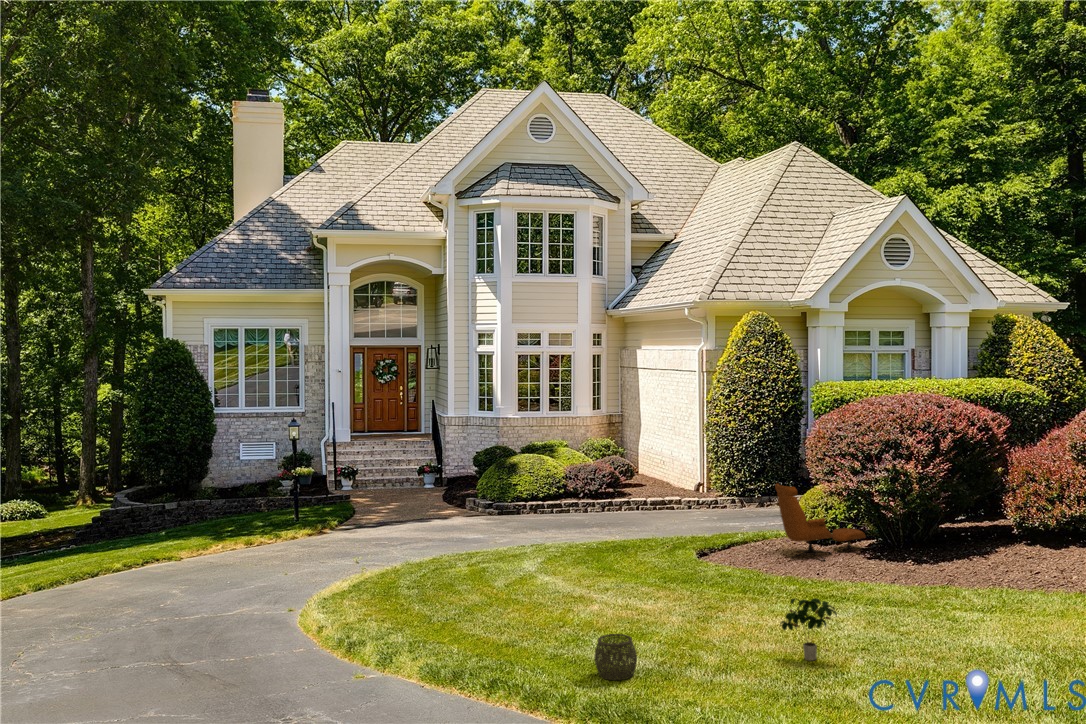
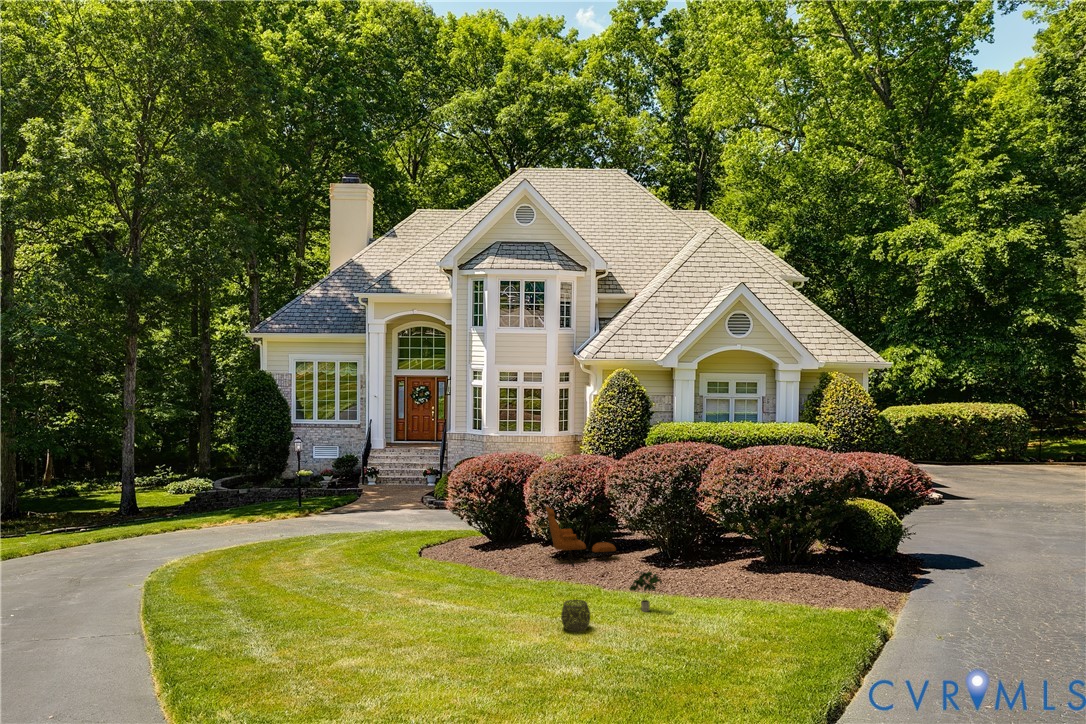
potted plant: present [780,598,837,661] -> present [630,571,662,612]
woven basket: present [595,634,637,680] -> present [561,600,590,631]

